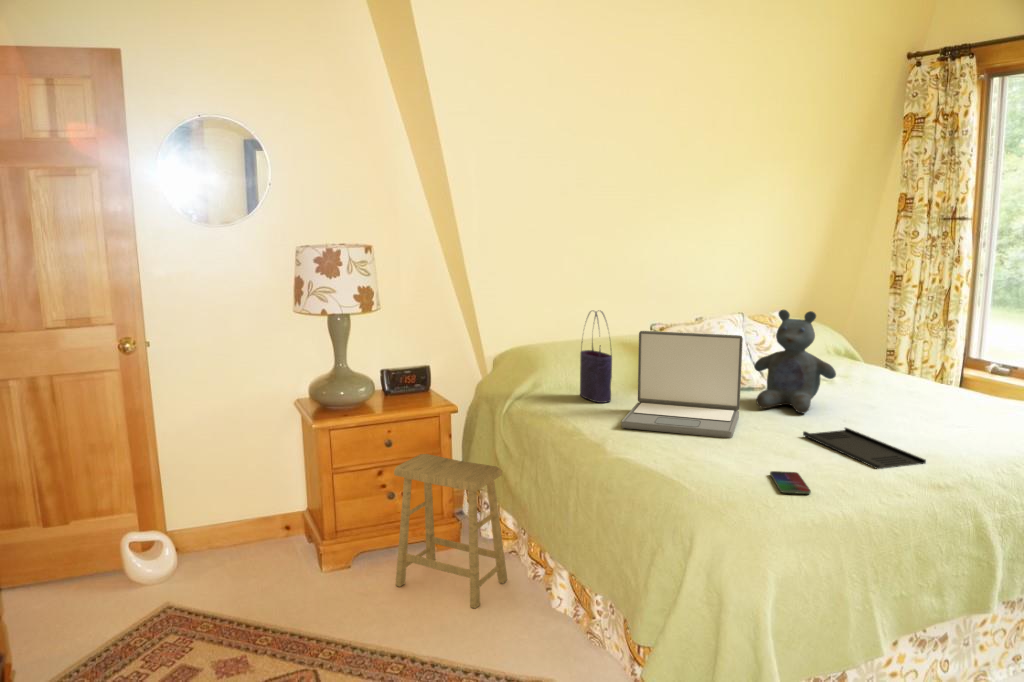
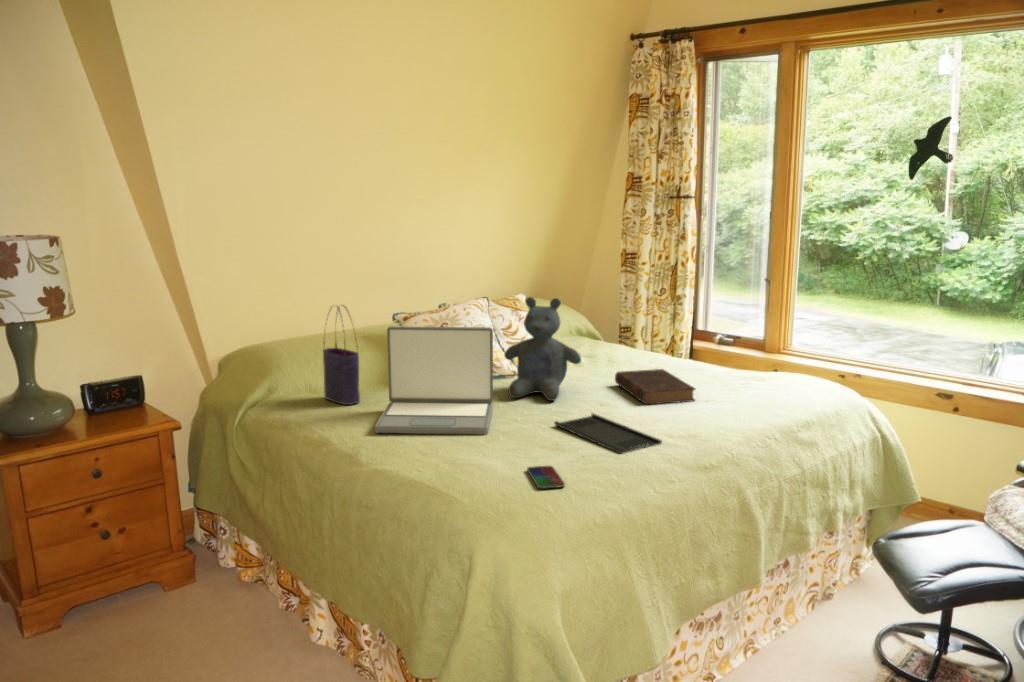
book: none [873,390,969,426] -> present [615,369,695,404]
footstool: present [394,454,507,608] -> none [109,481,255,649]

